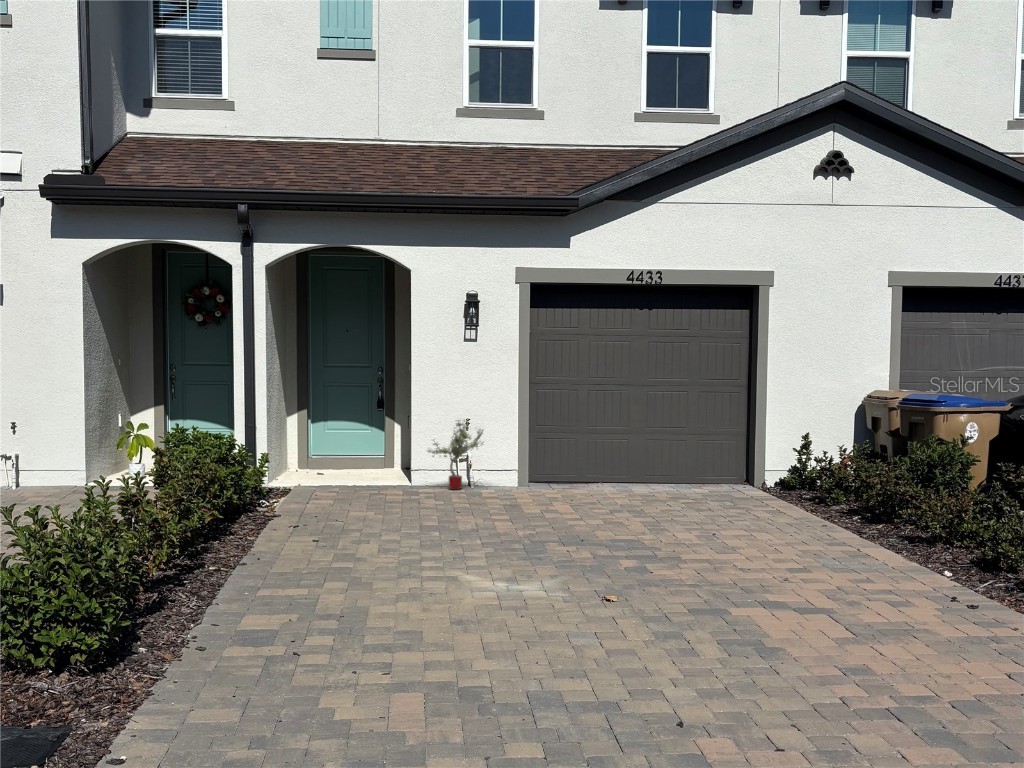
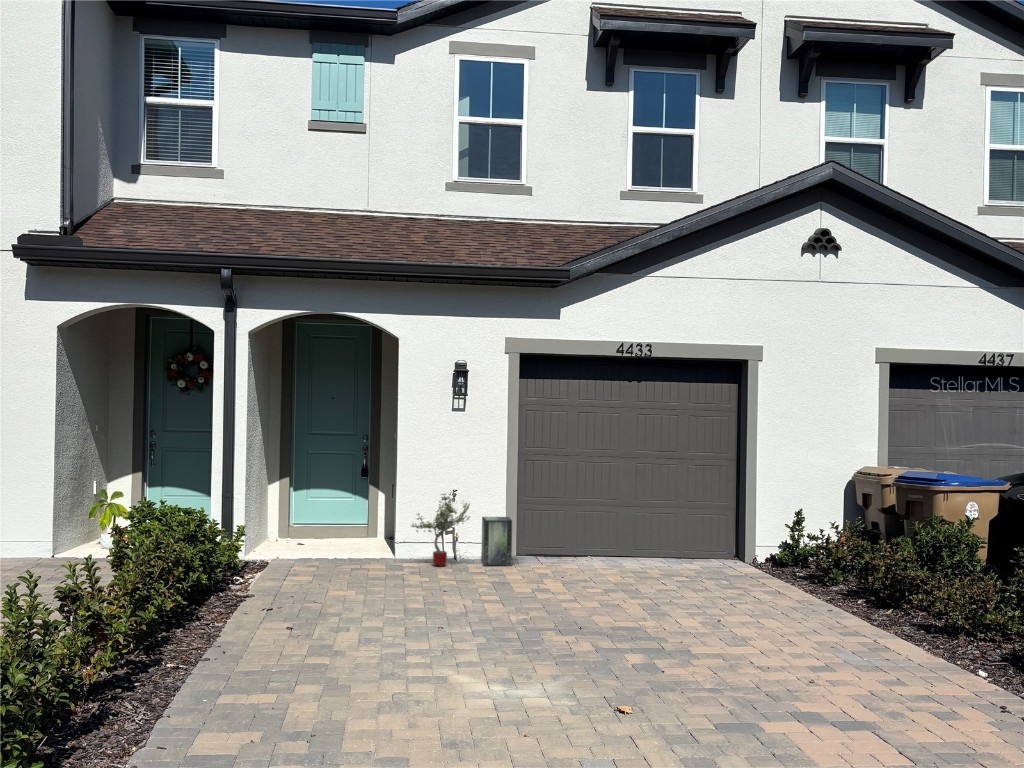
storage box: none [496,442,525,489] -> present [481,517,512,566]

